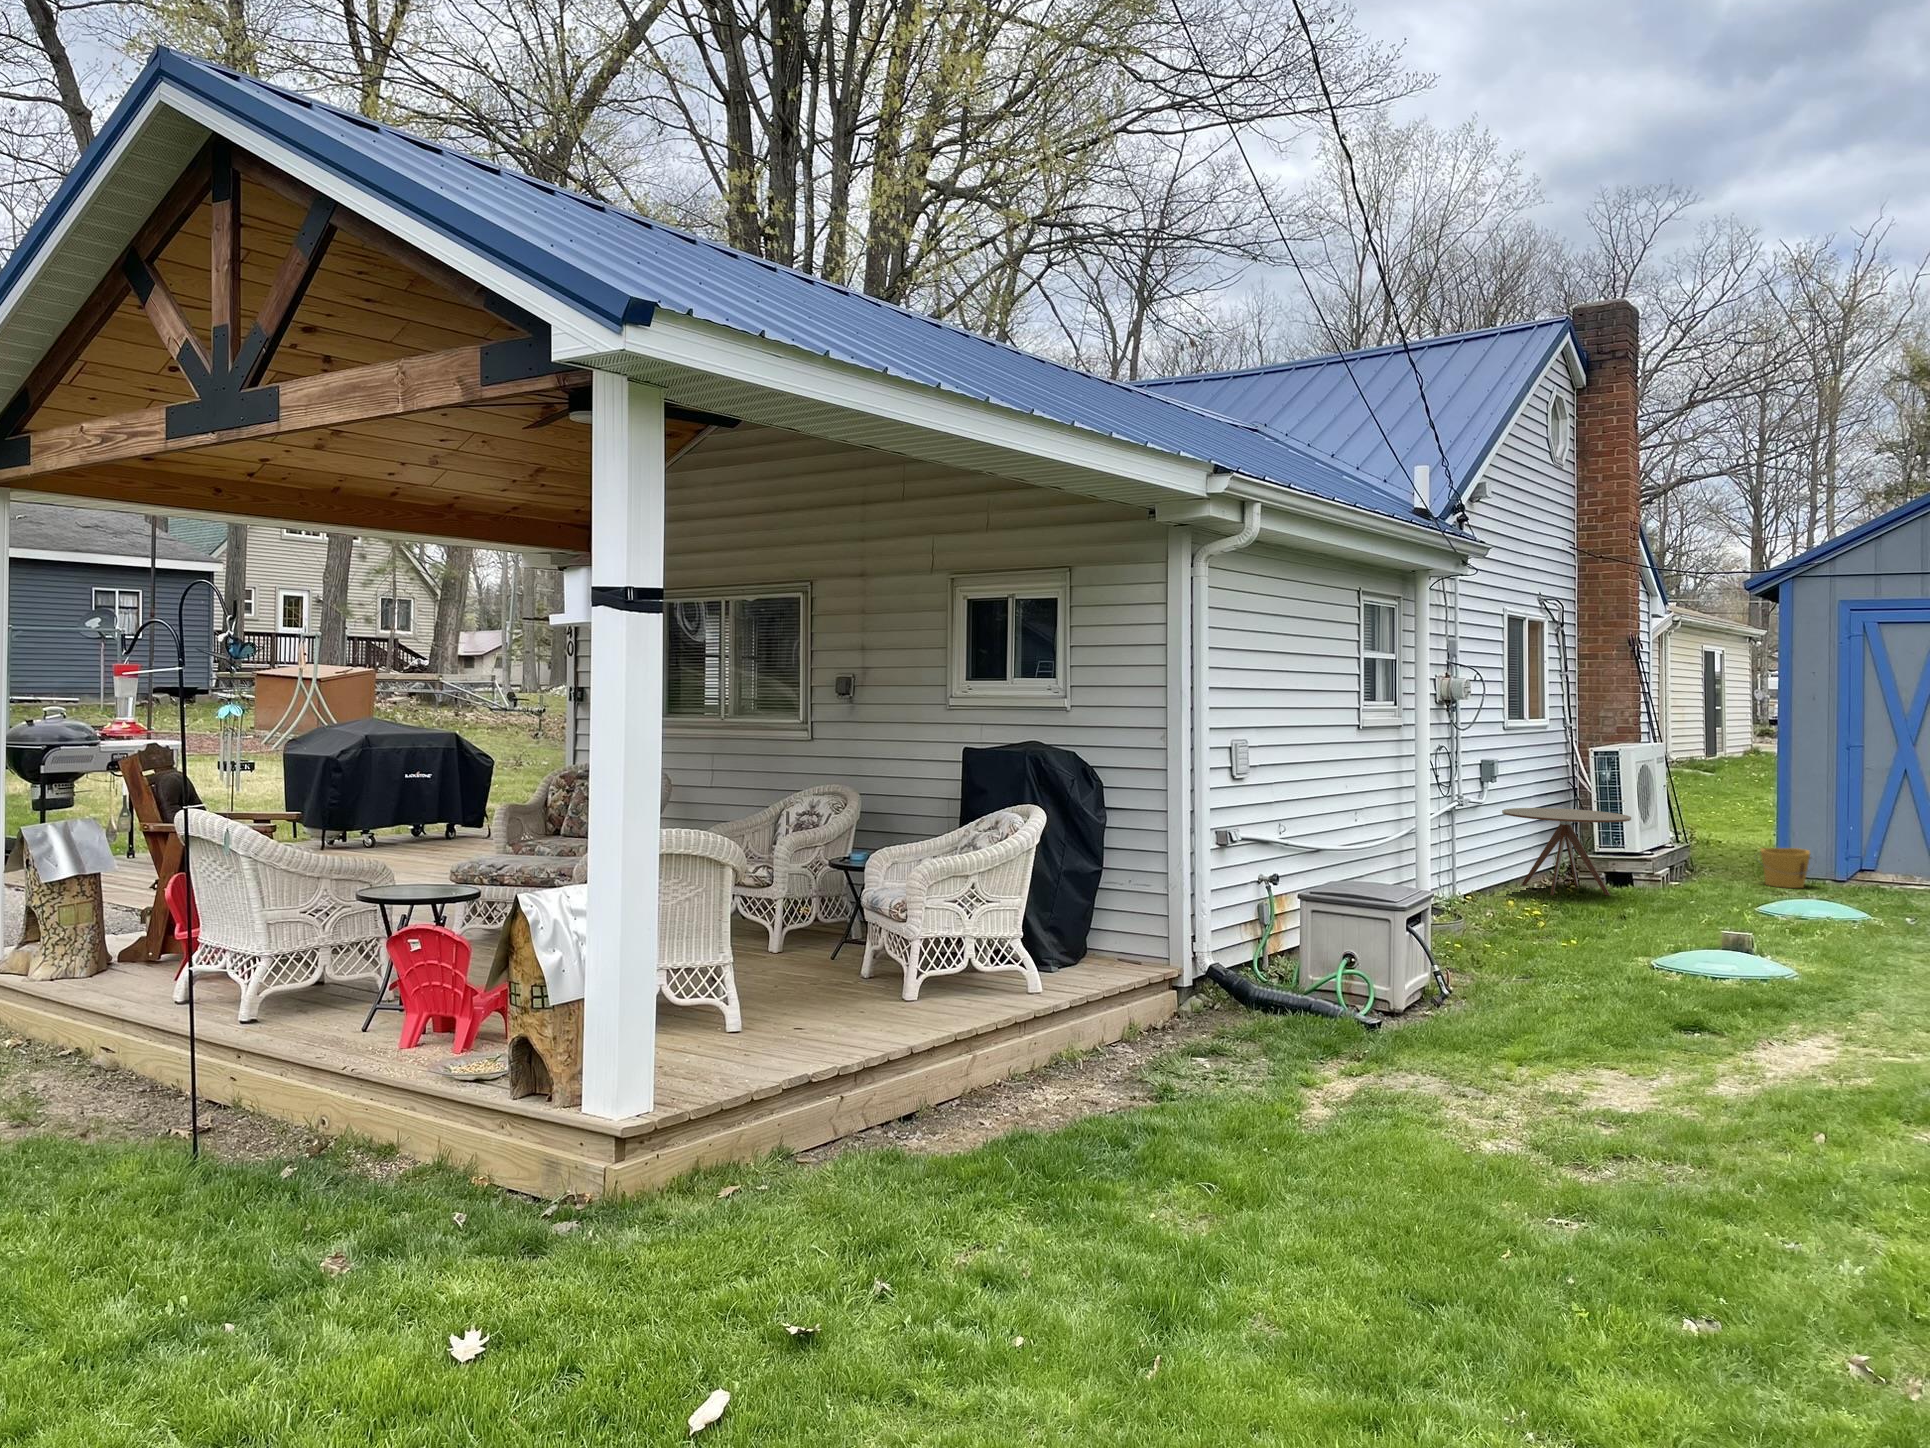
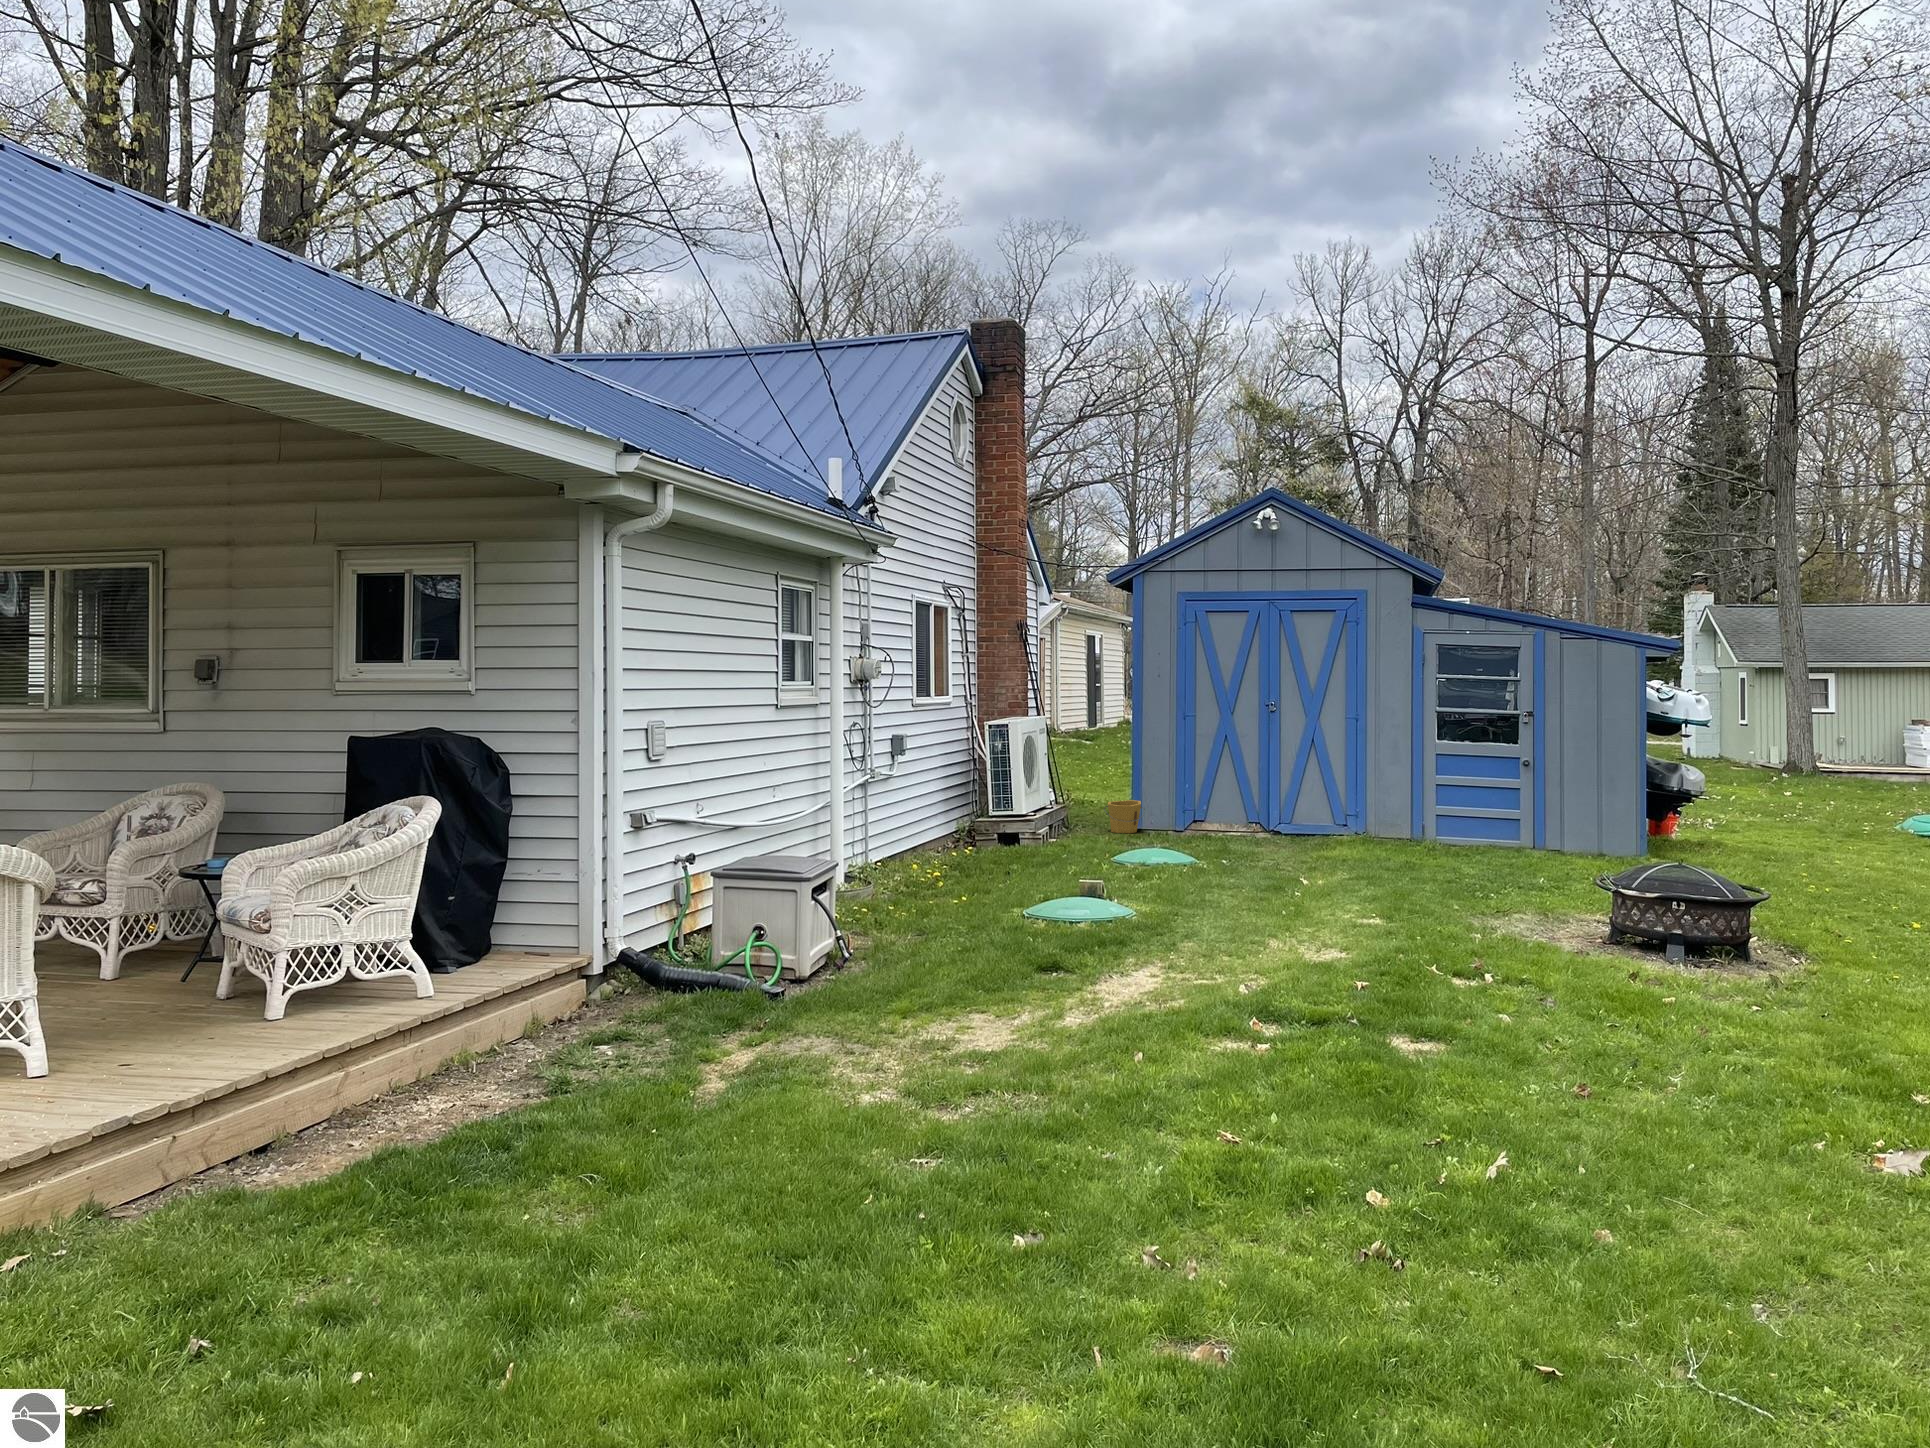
round table: present [1502,808,1631,896] -> none [911,776,1012,854]

